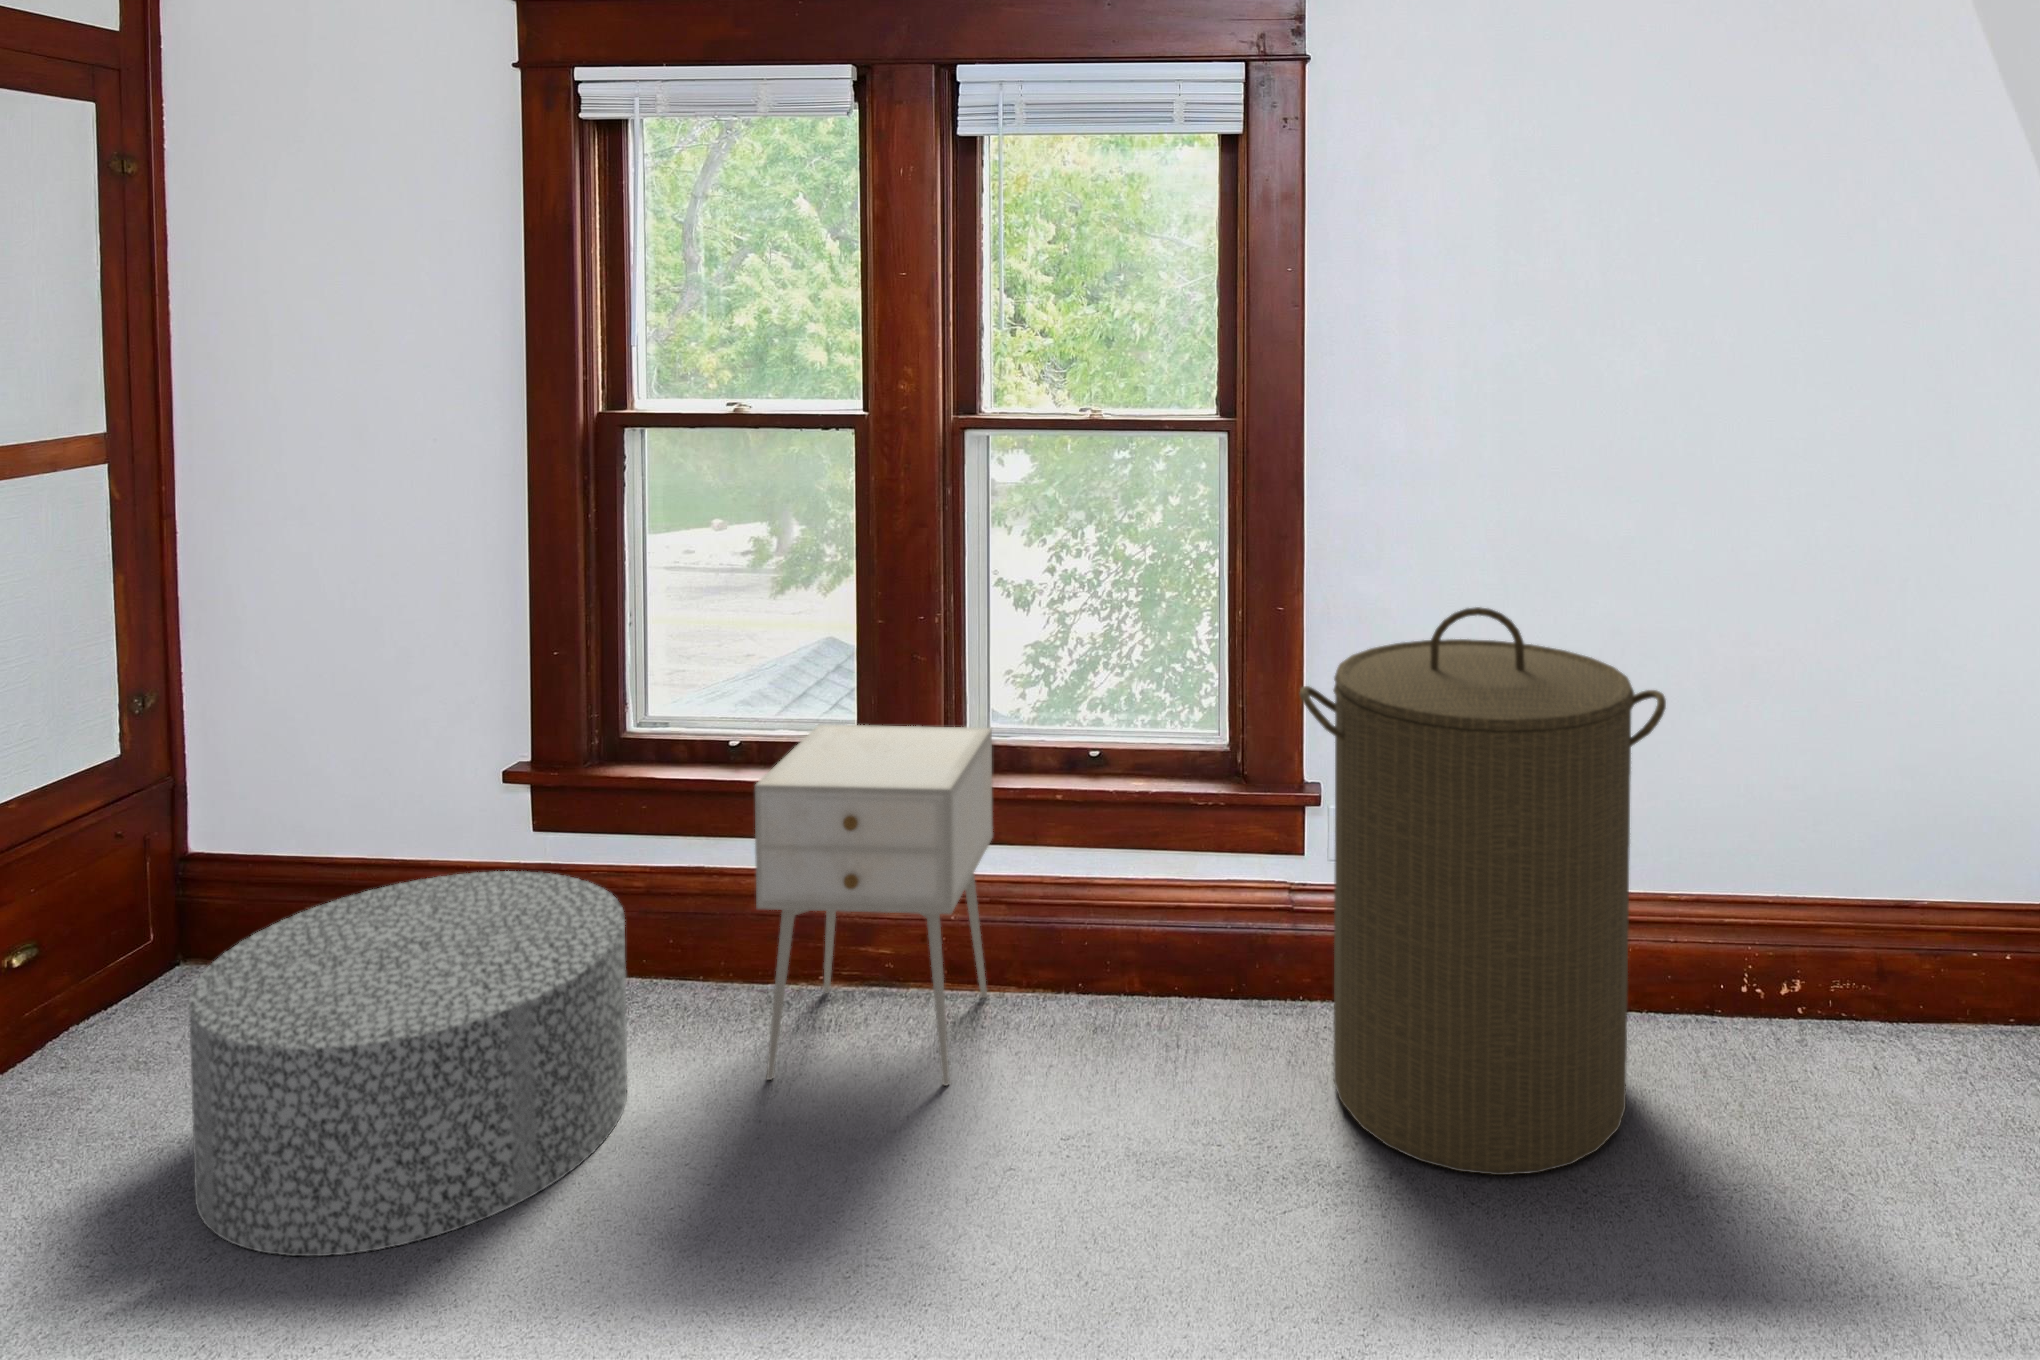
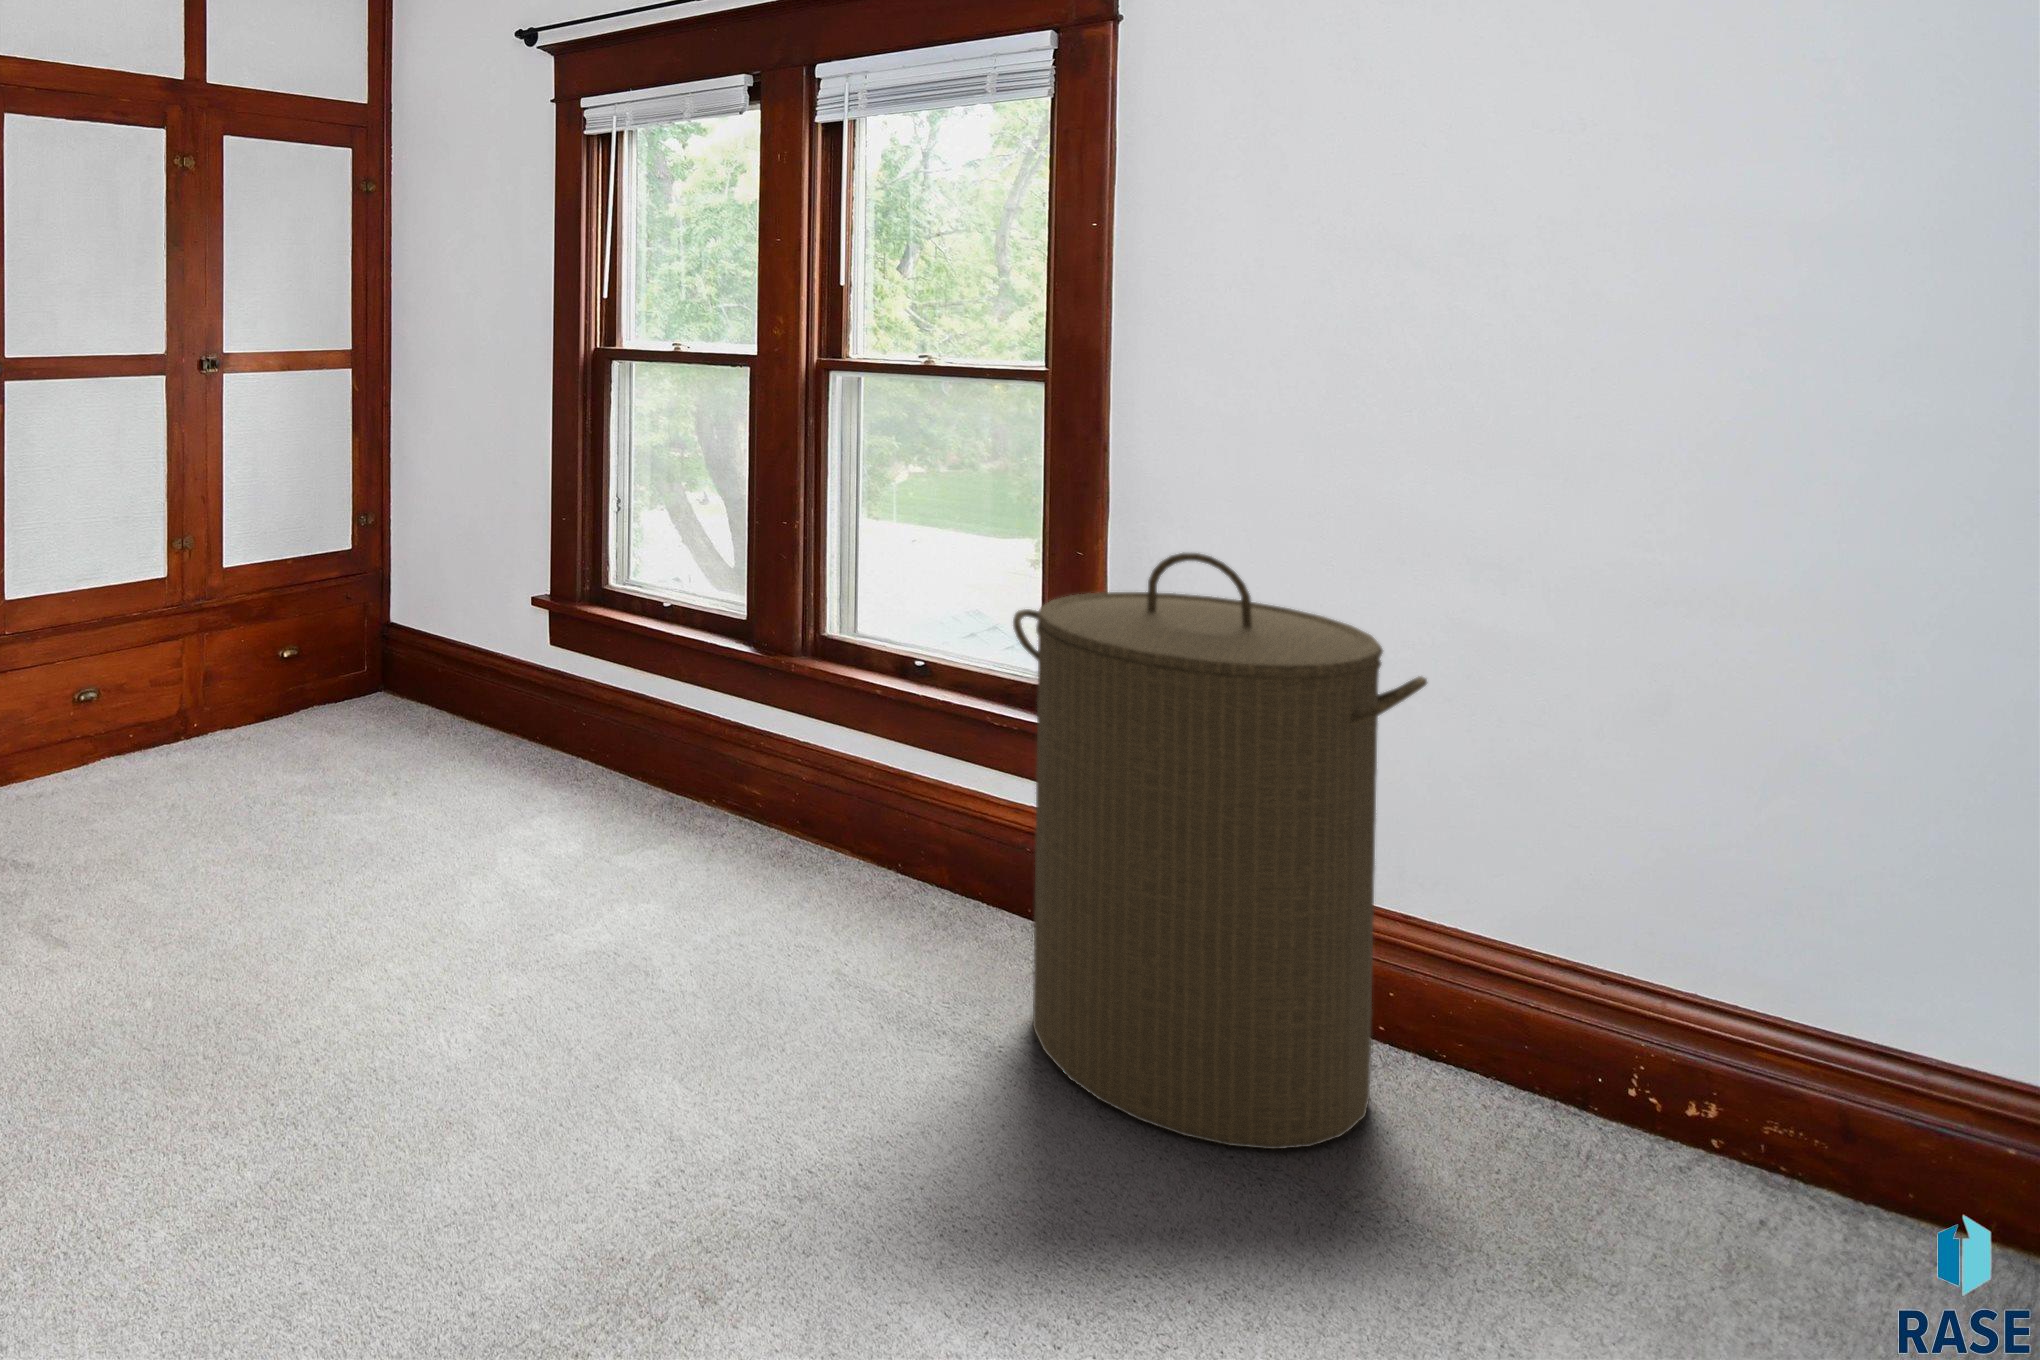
nightstand: present [755,725,993,1086] -> none [616,595,827,887]
ottoman: present [189,871,628,1256] -> none [298,649,547,853]

